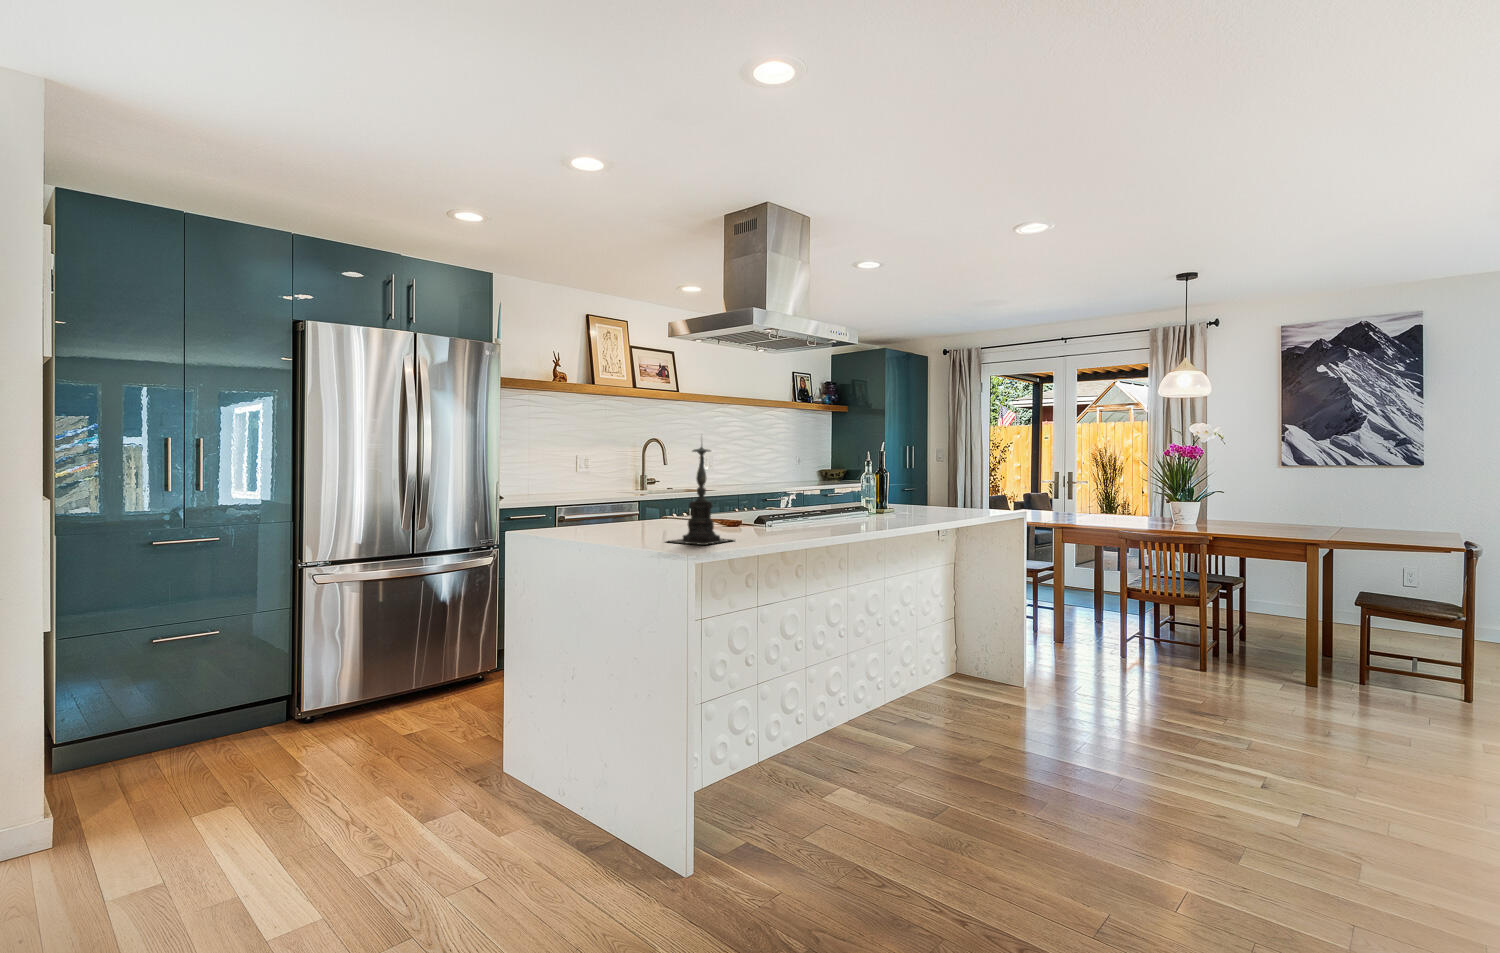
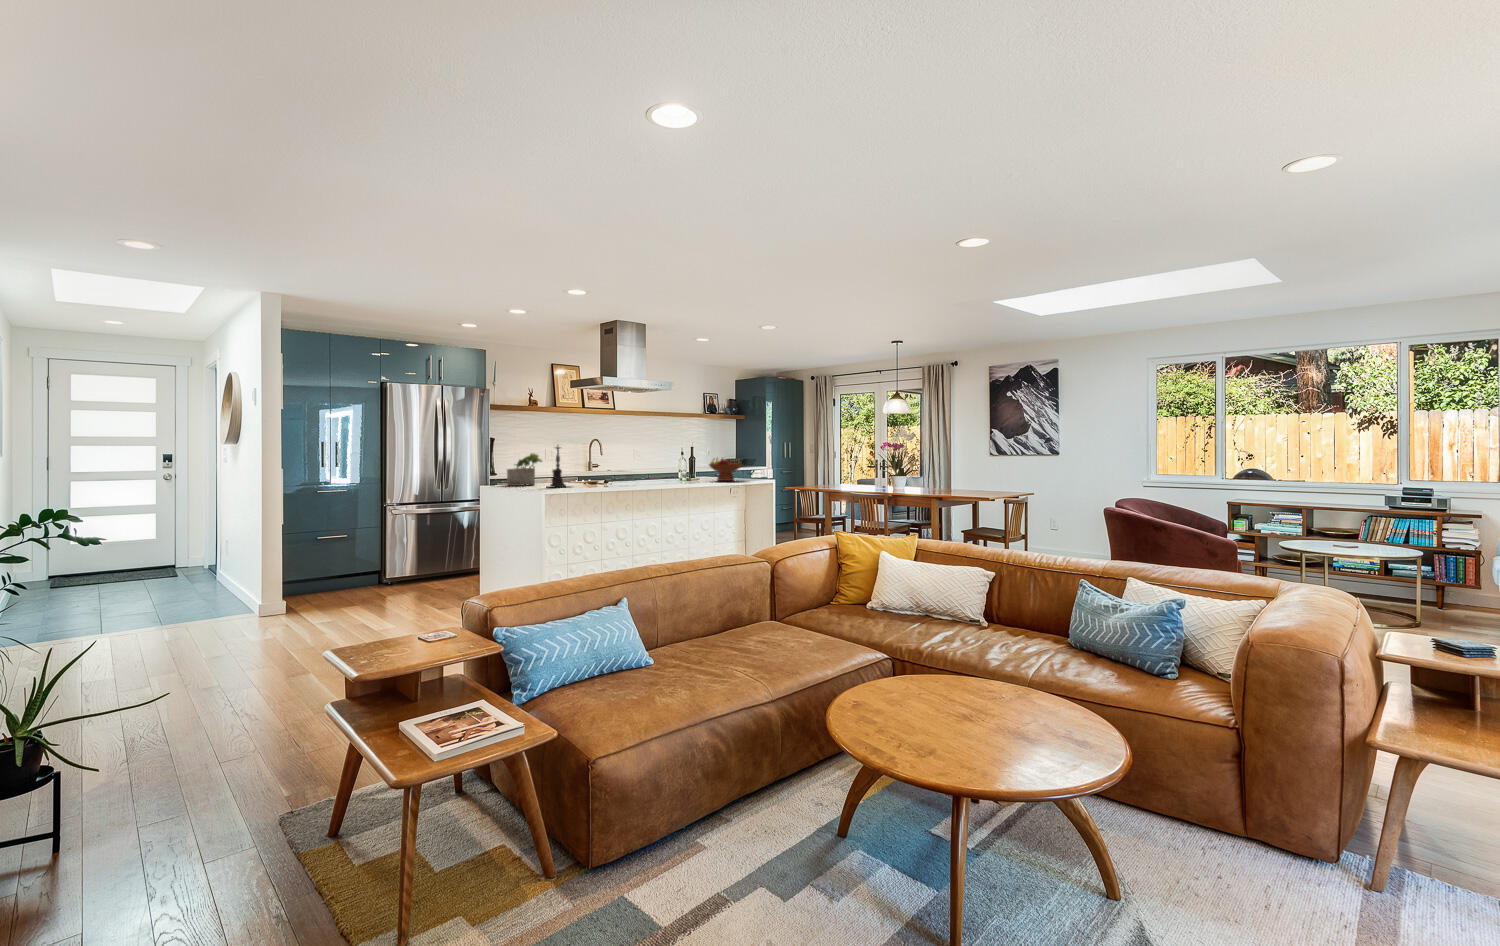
potted plant: none [572,463,644,536] -> present [507,453,542,486]
fruit bowl: none [924,471,992,515] -> present [709,459,742,481]

